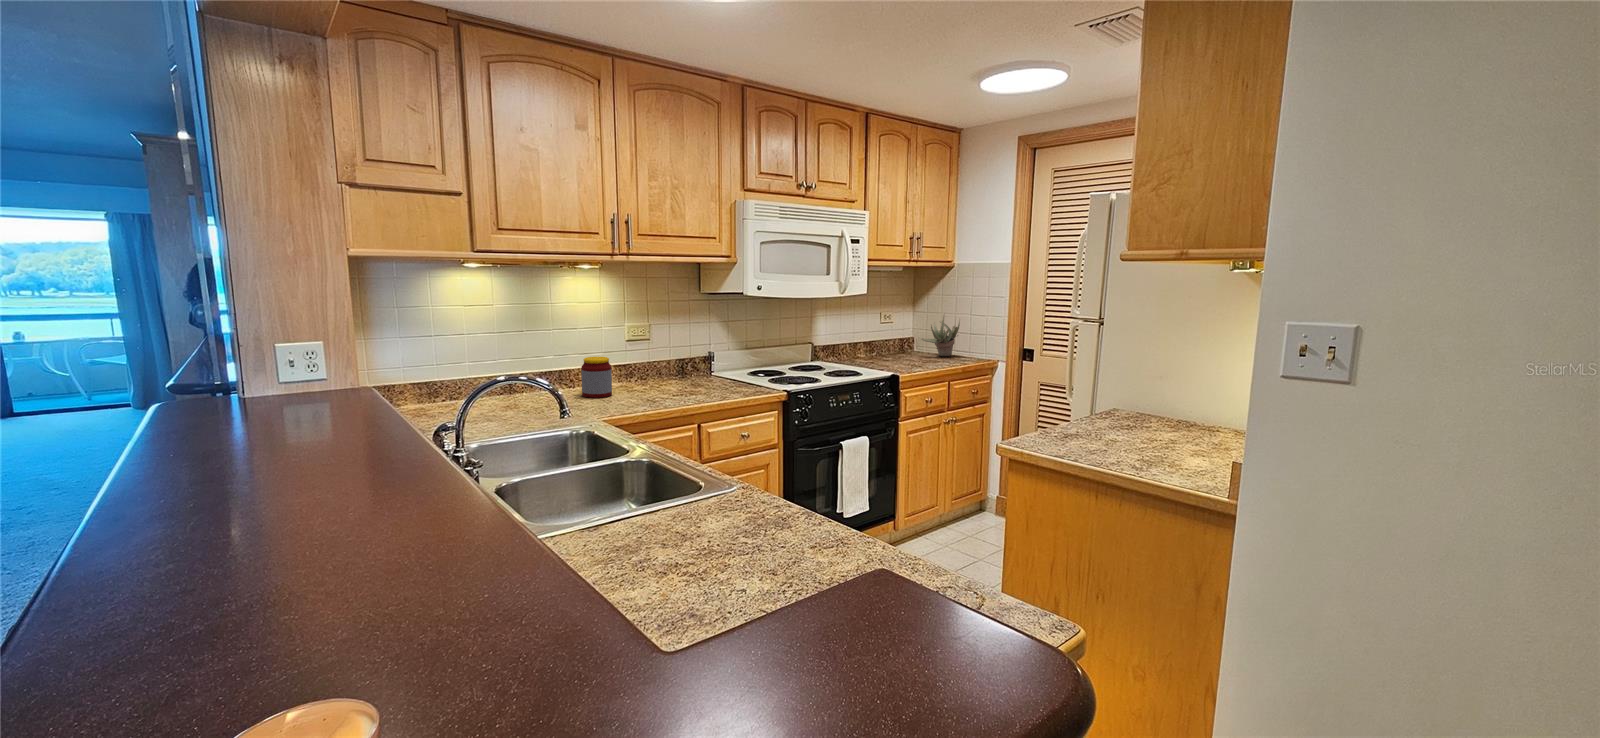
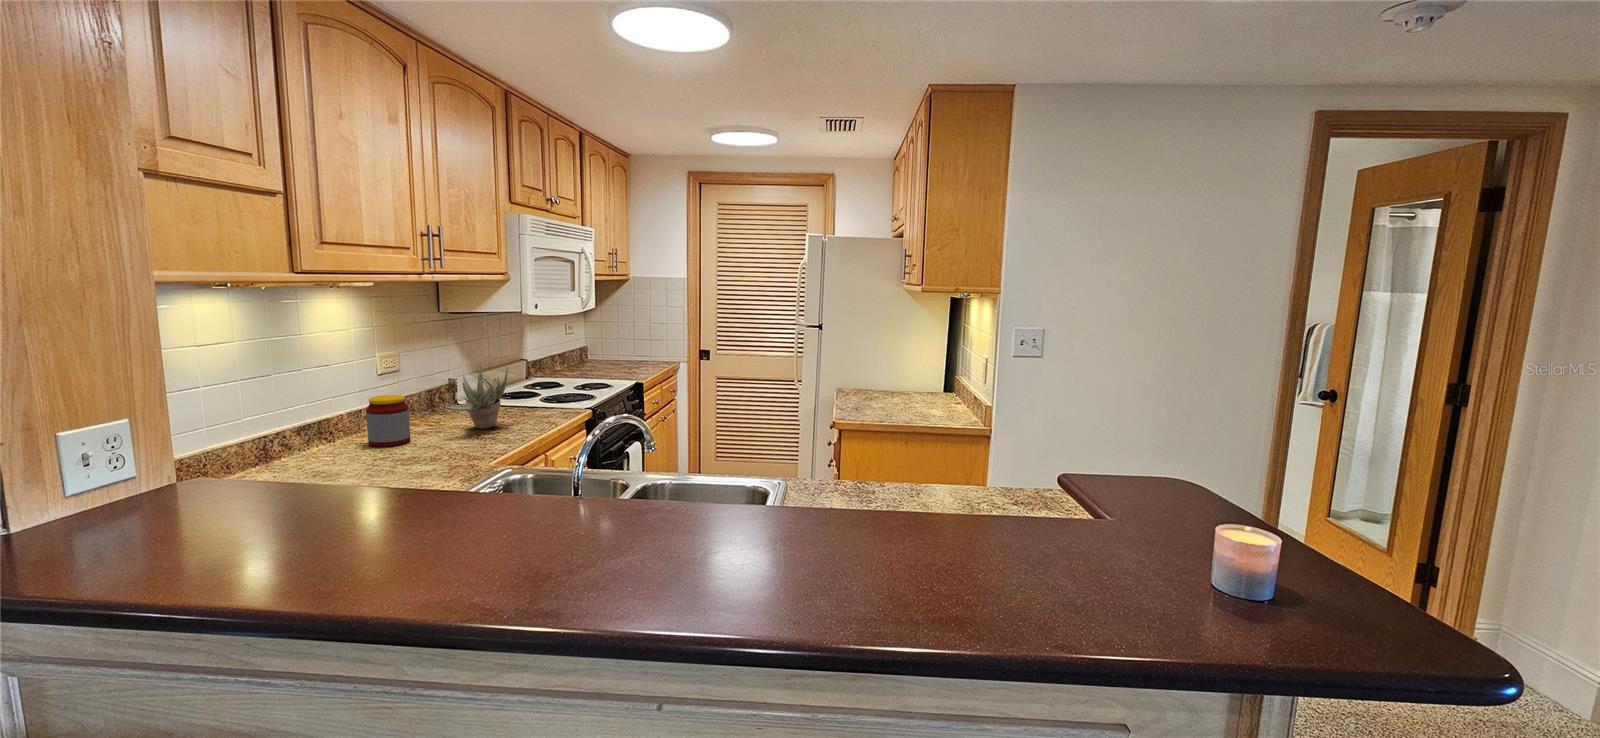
succulent plant: present [921,314,960,356] -> present [445,361,508,429]

